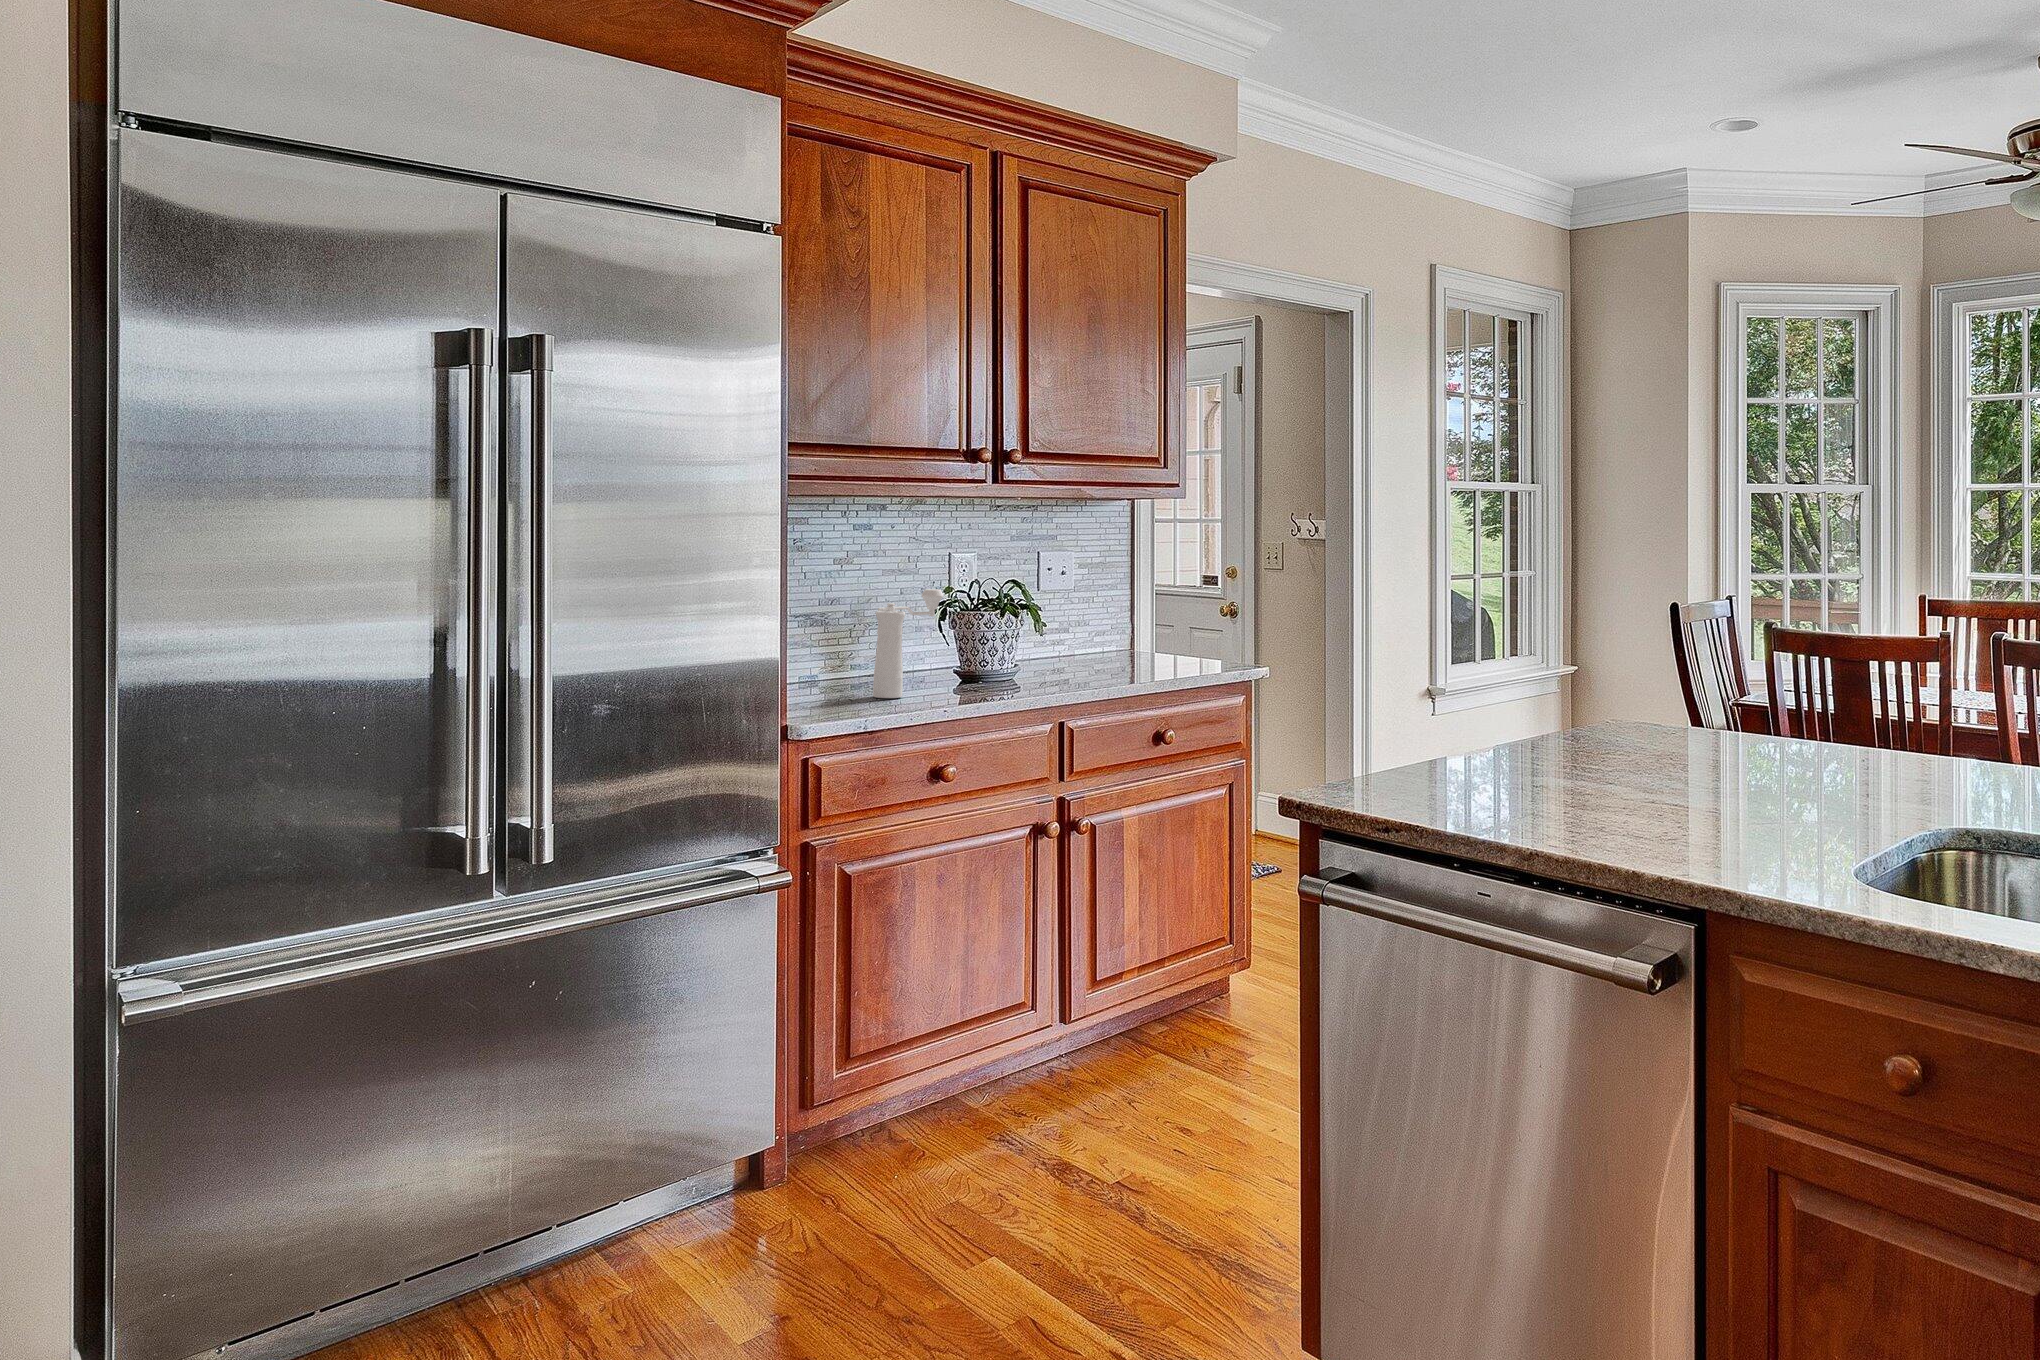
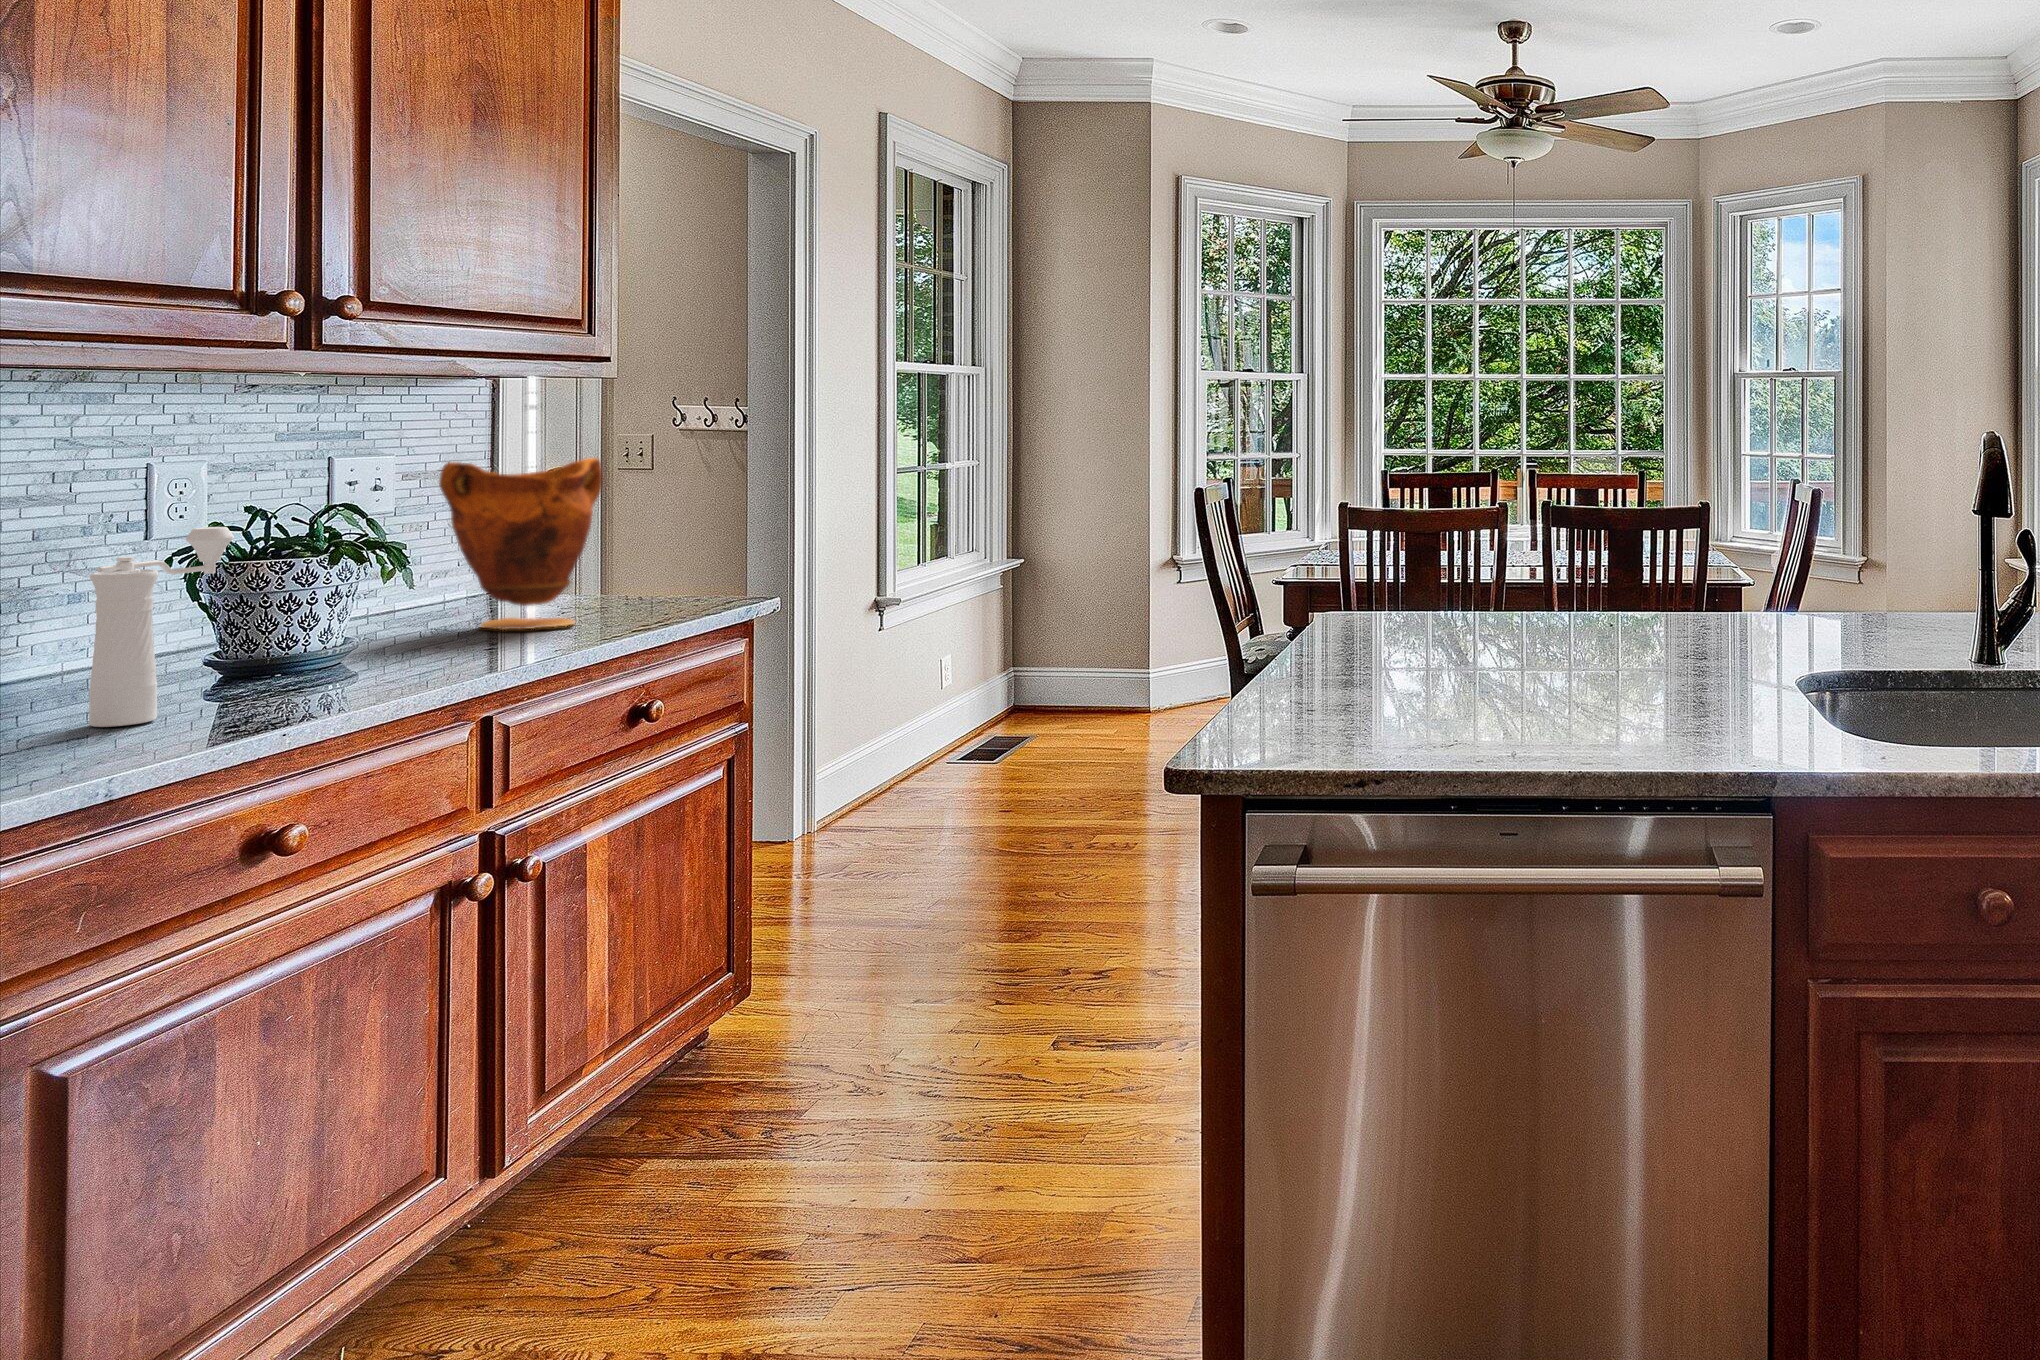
vase: none [1068,555,1168,671] -> present [439,458,603,630]

